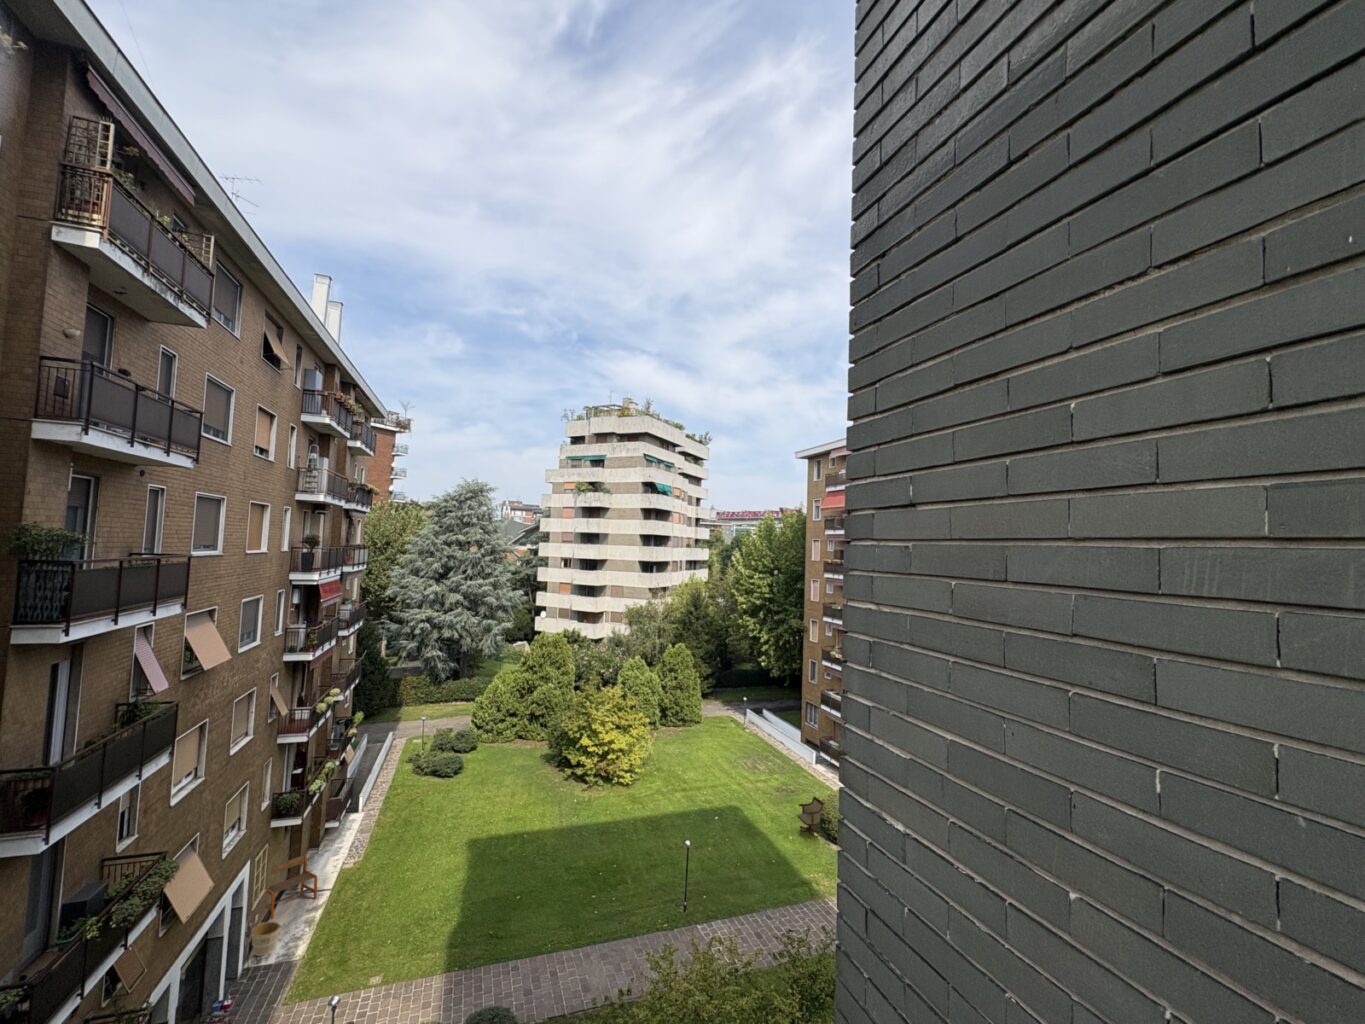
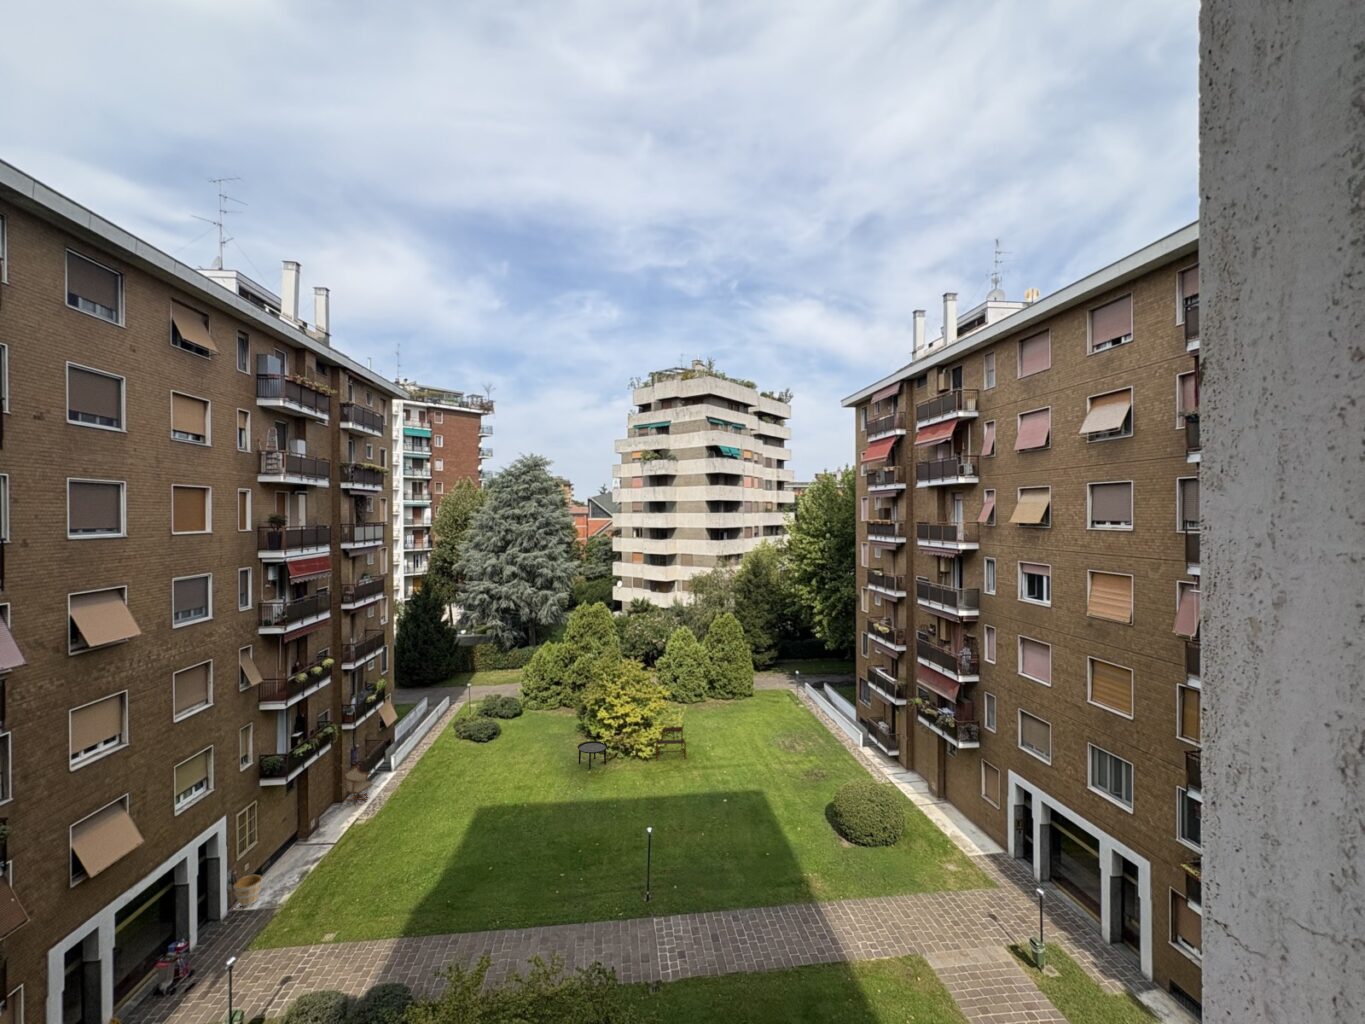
round table: none [561,770,591,798] -> present [577,741,608,769]
chair: present [798,797,824,838] -> present [344,765,372,805]
bench: present [266,854,317,919] -> present [655,727,686,759]

